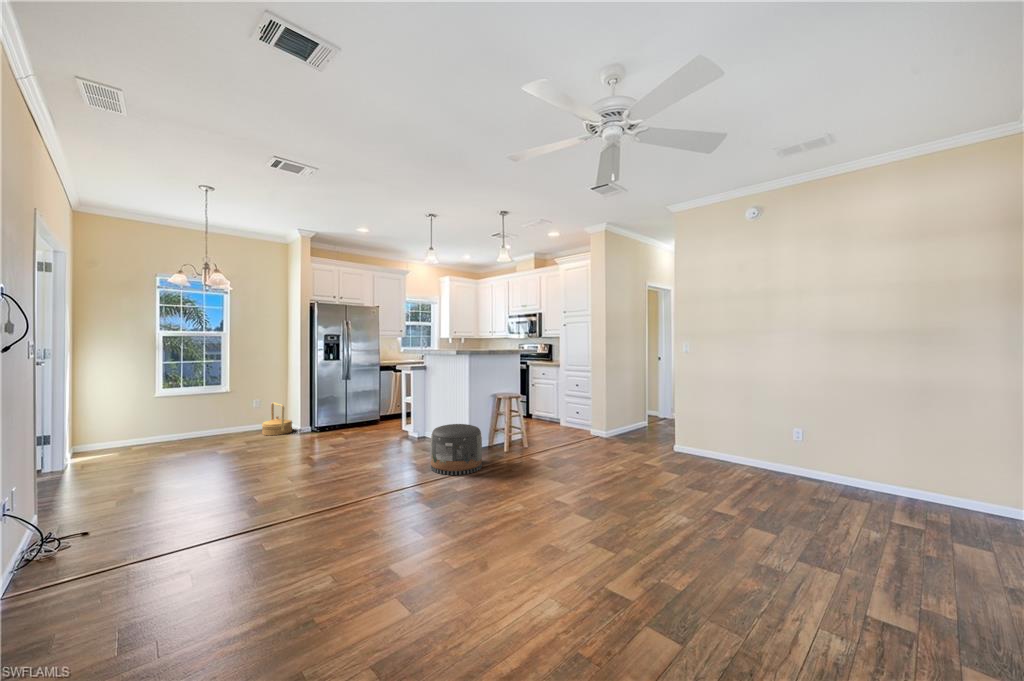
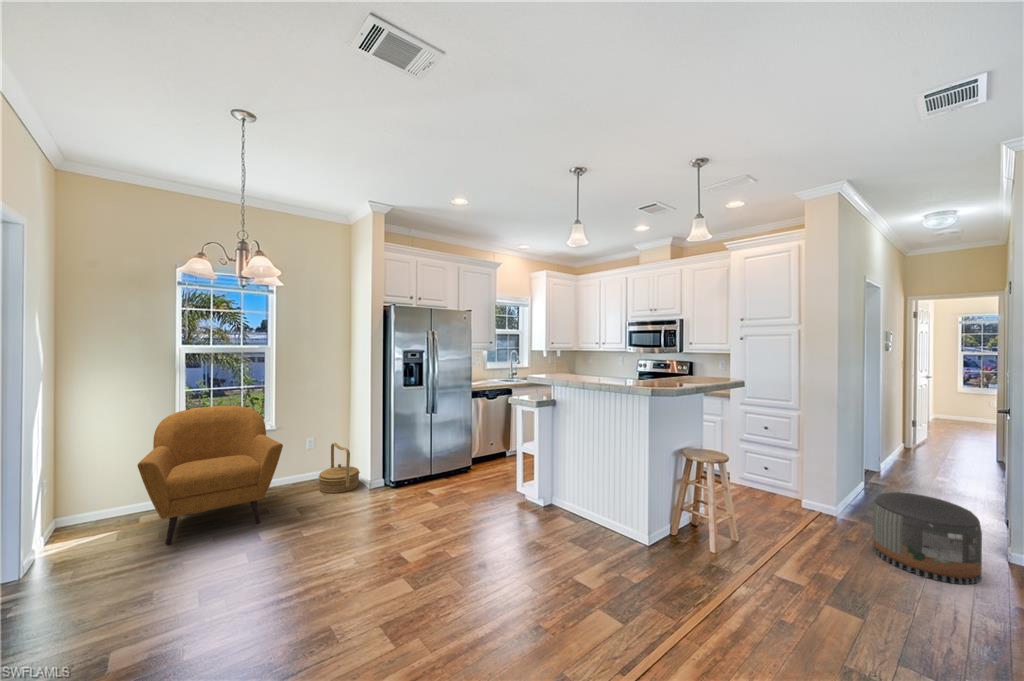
armchair: none [137,374,234,456] -> present [137,406,283,544]
pouf: present [431,424,482,475] -> present [872,492,982,584]

